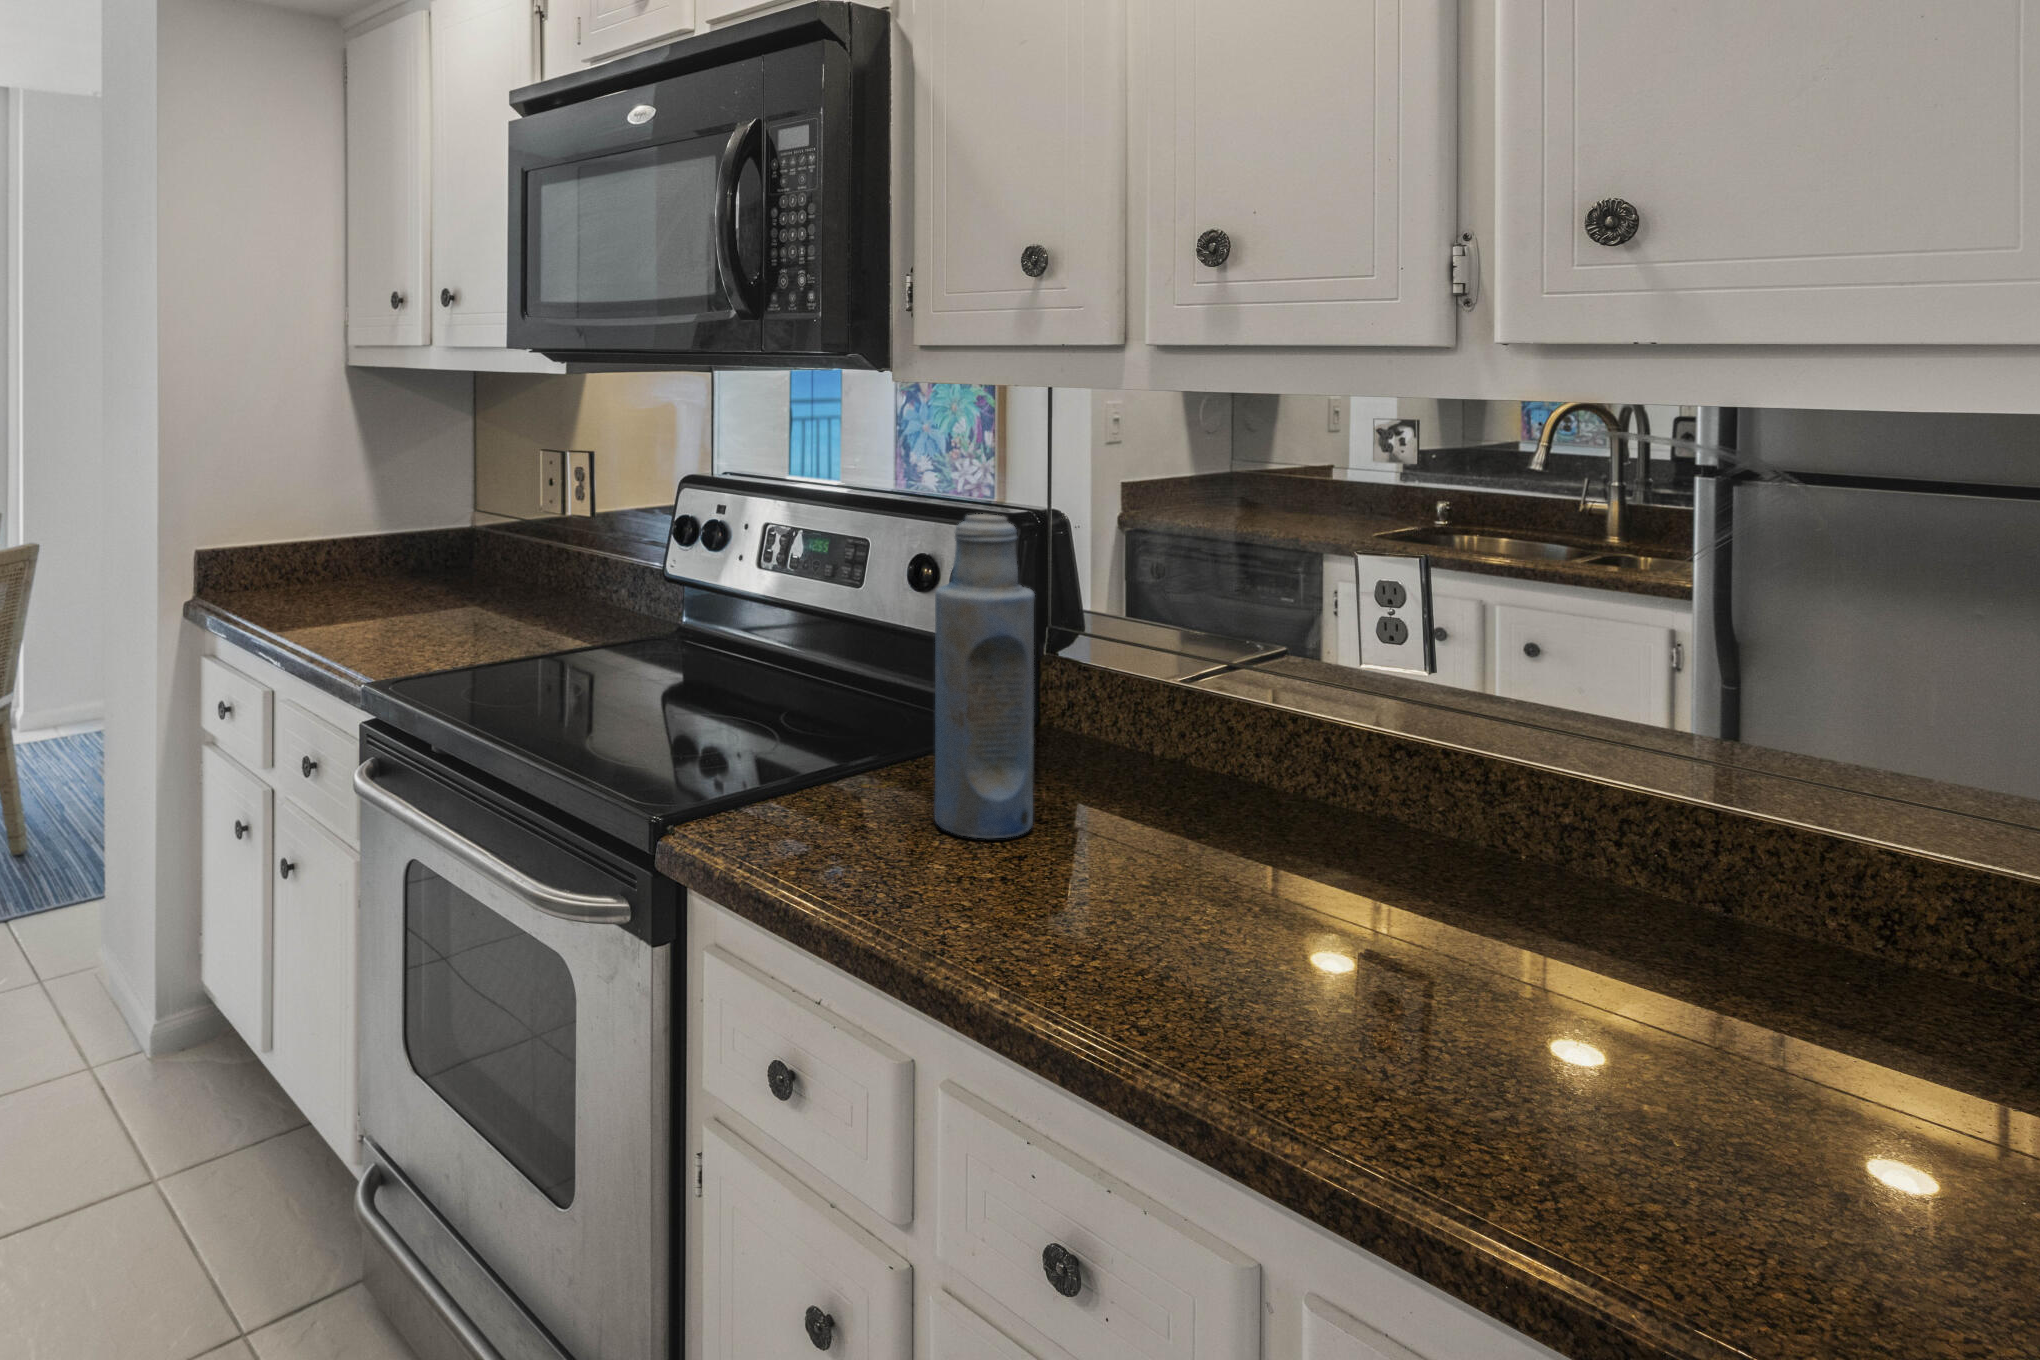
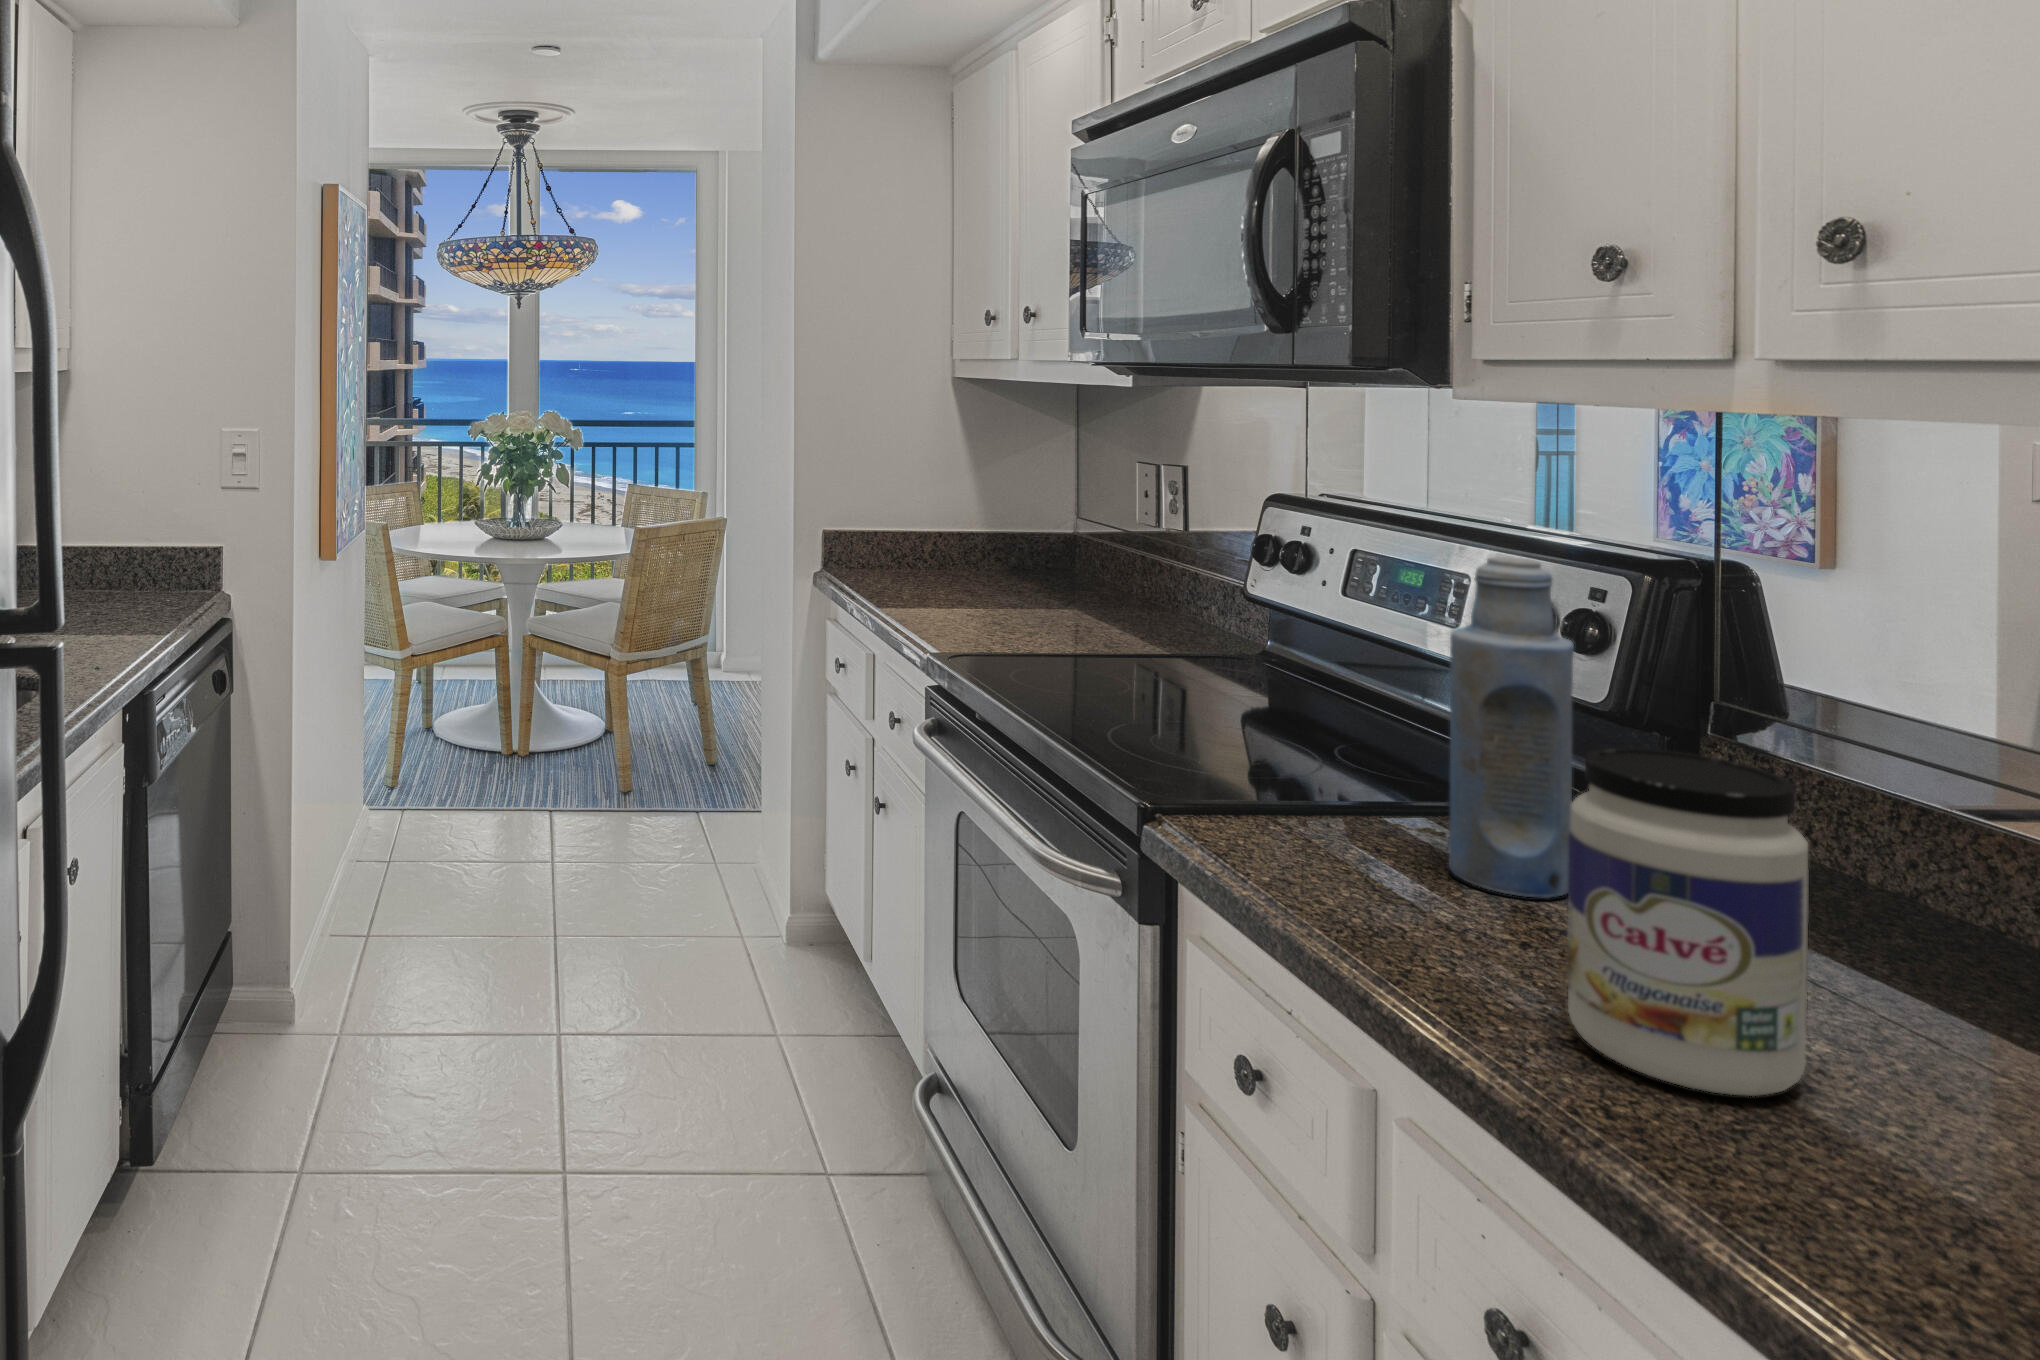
jar: none [1101,680,1281,991] -> present [1567,748,1809,1096]

